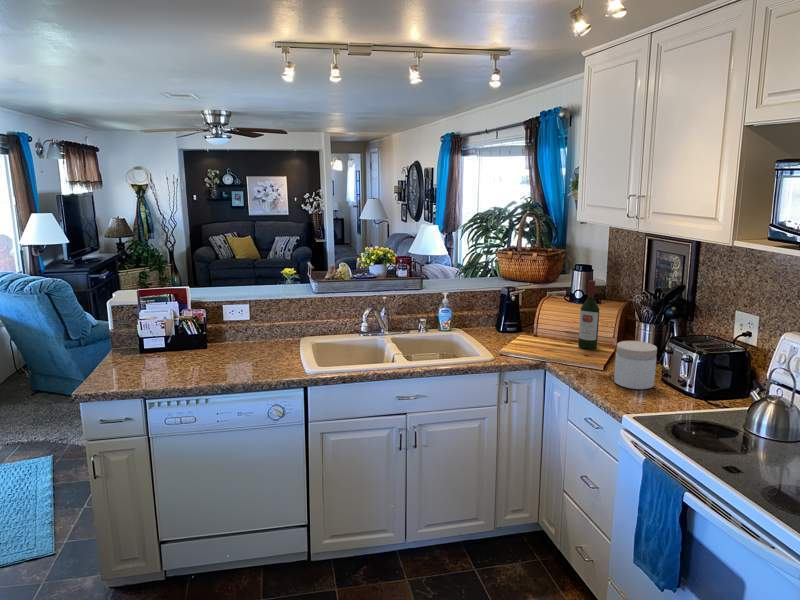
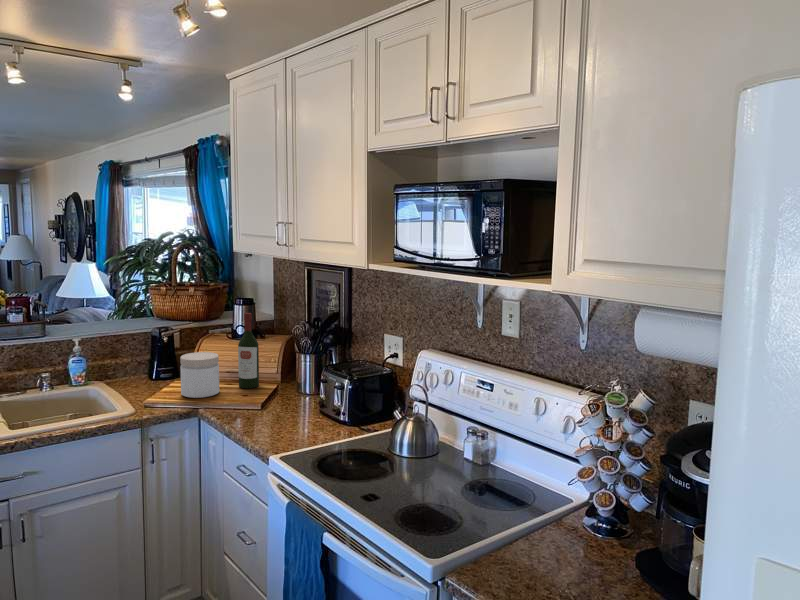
jar: present [614,341,657,389] -> present [180,352,219,398]

